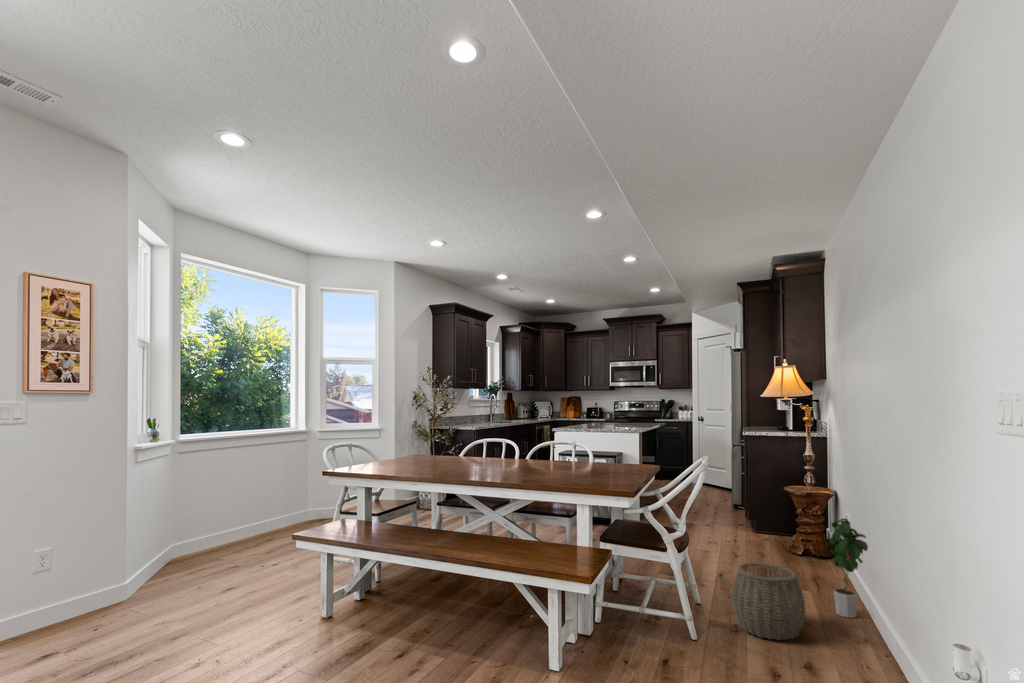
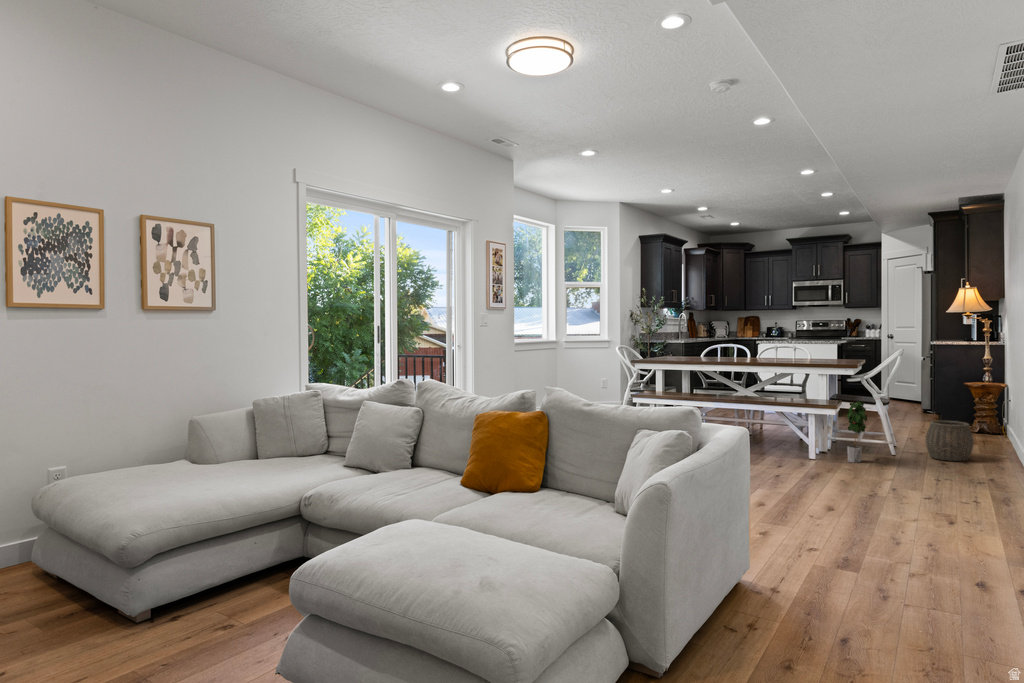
potted plant: present [829,520,868,618] -> present [847,401,867,462]

